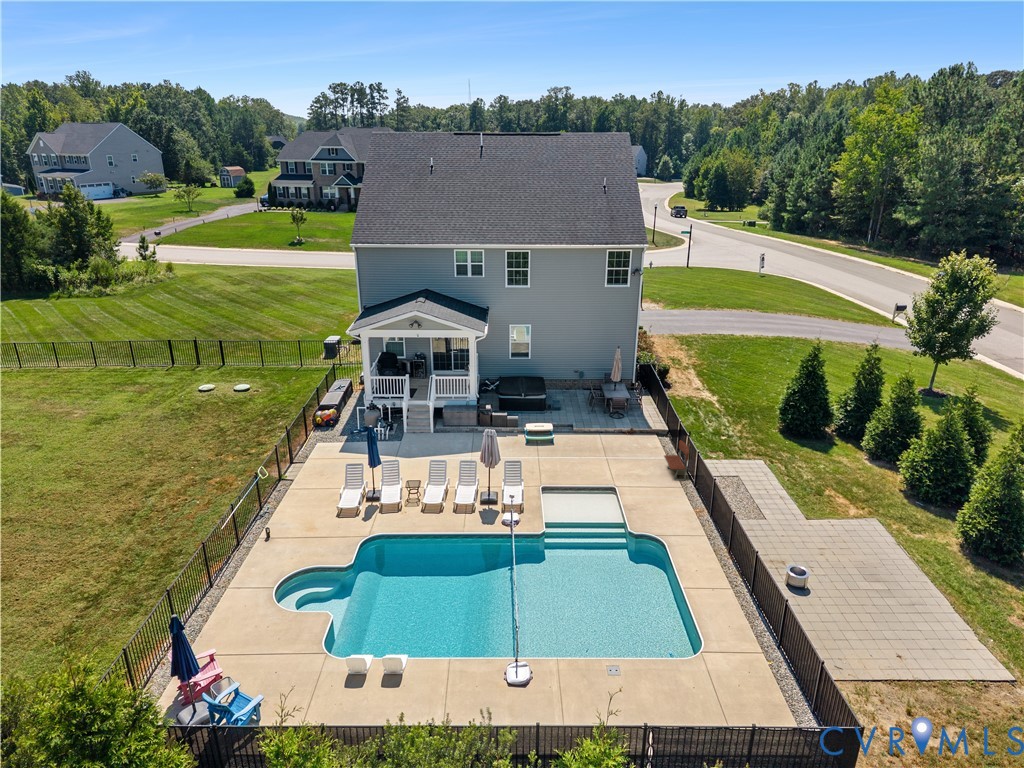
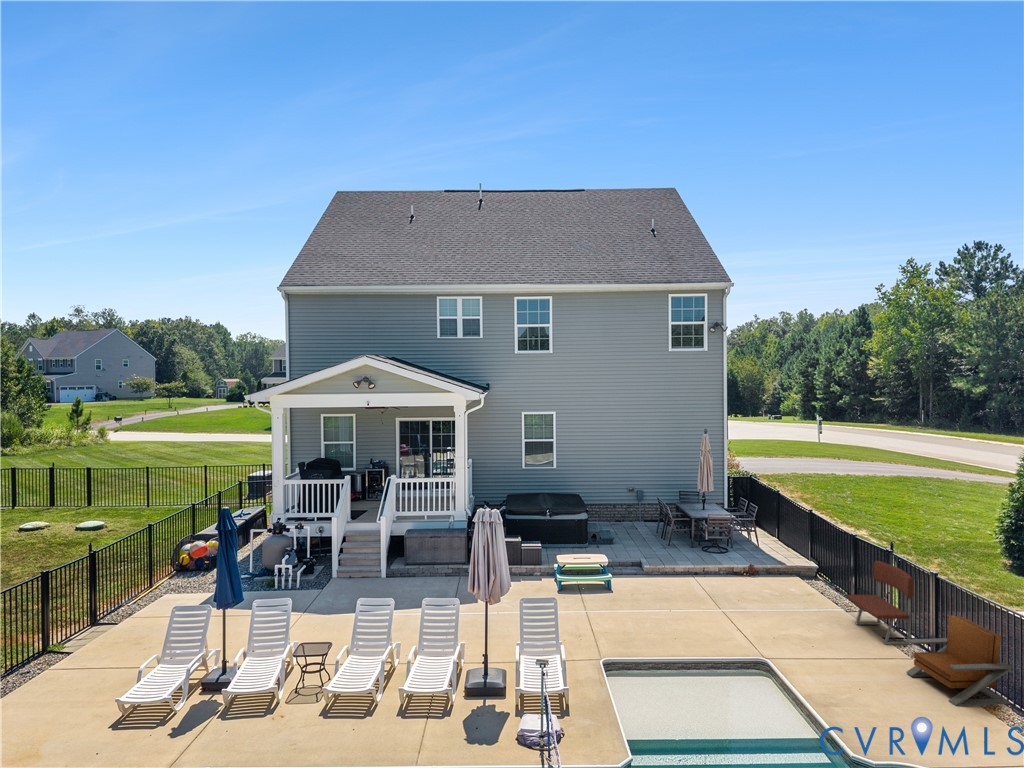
lounge chair: none [672,474,708,511] -> present [906,616,1013,706]

